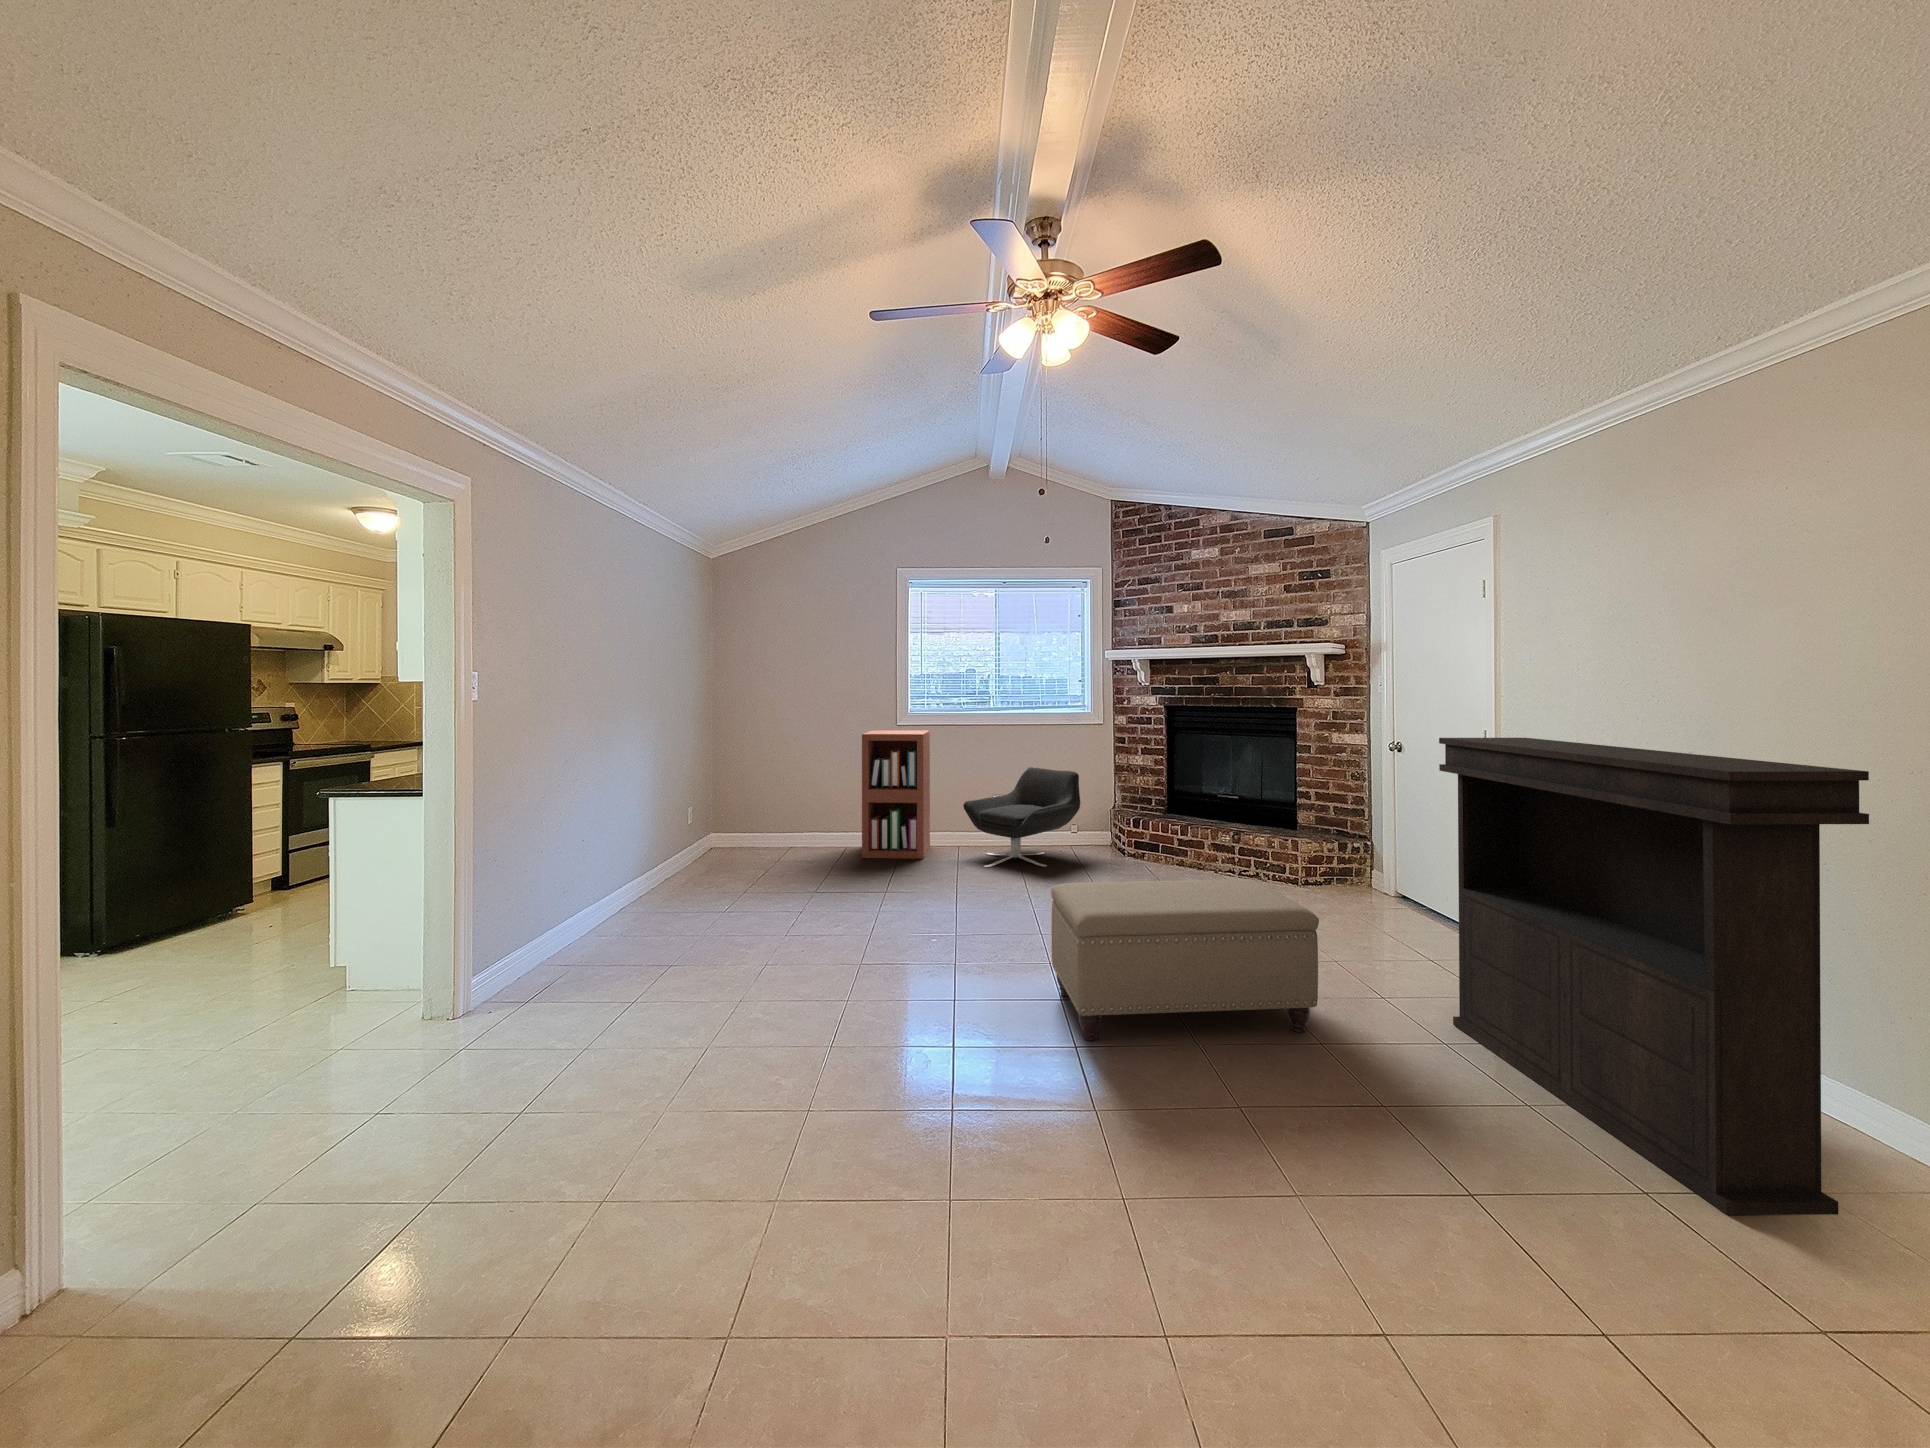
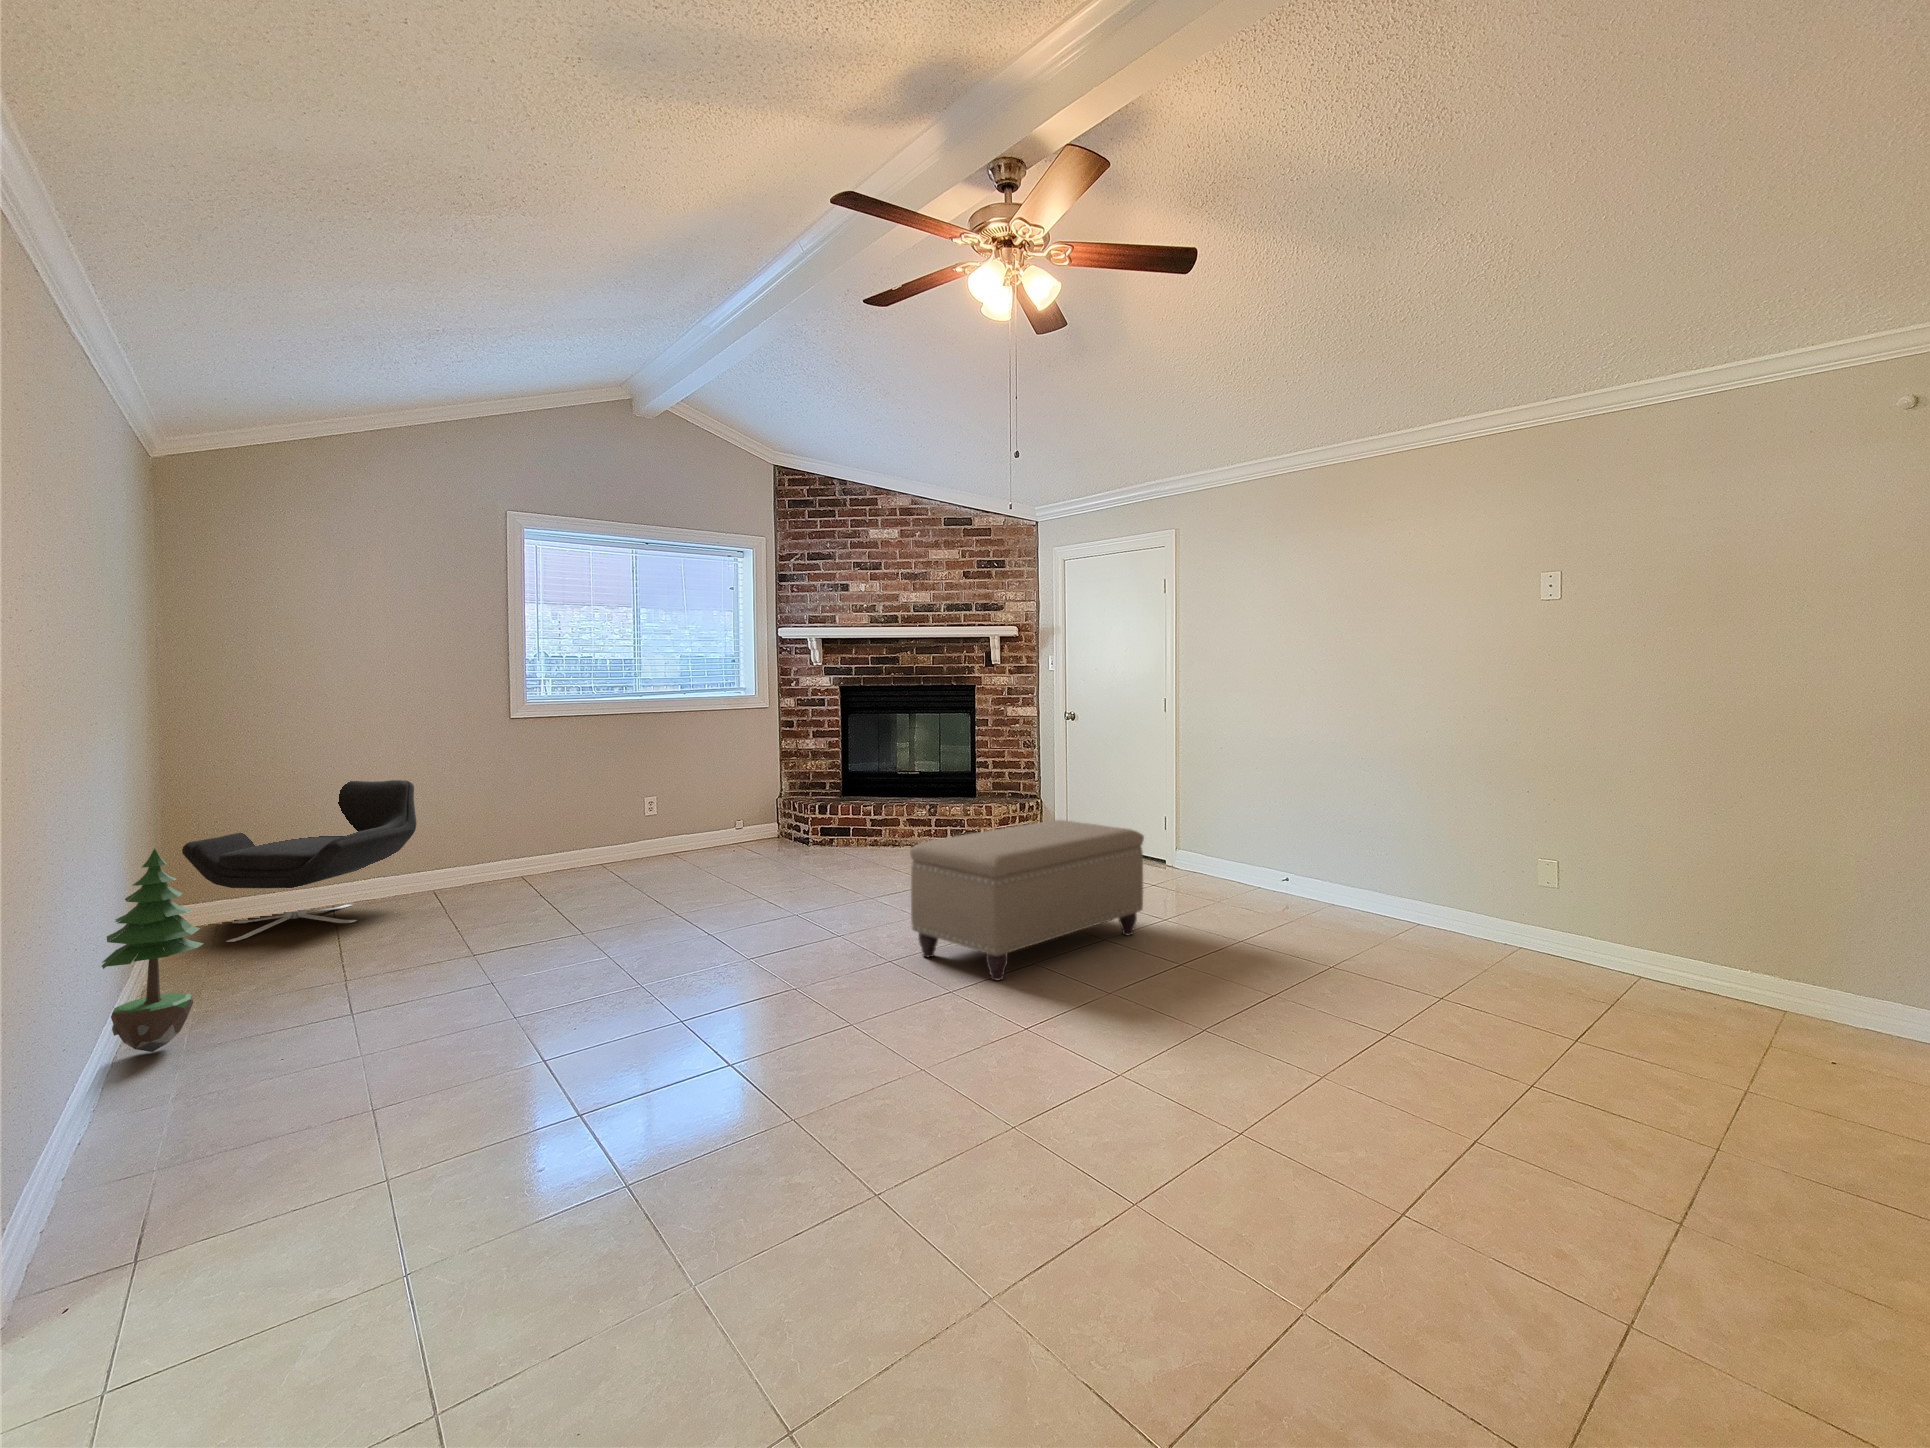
bookshelf: present [862,730,930,859] -> none [470,719,573,894]
console table: present [1439,738,1869,1215] -> none [1194,683,1463,958]
lounge chair: present [963,767,1080,867] -> present [182,780,416,942]
potted tree: none [589,816,635,933] -> present [102,849,203,1052]

